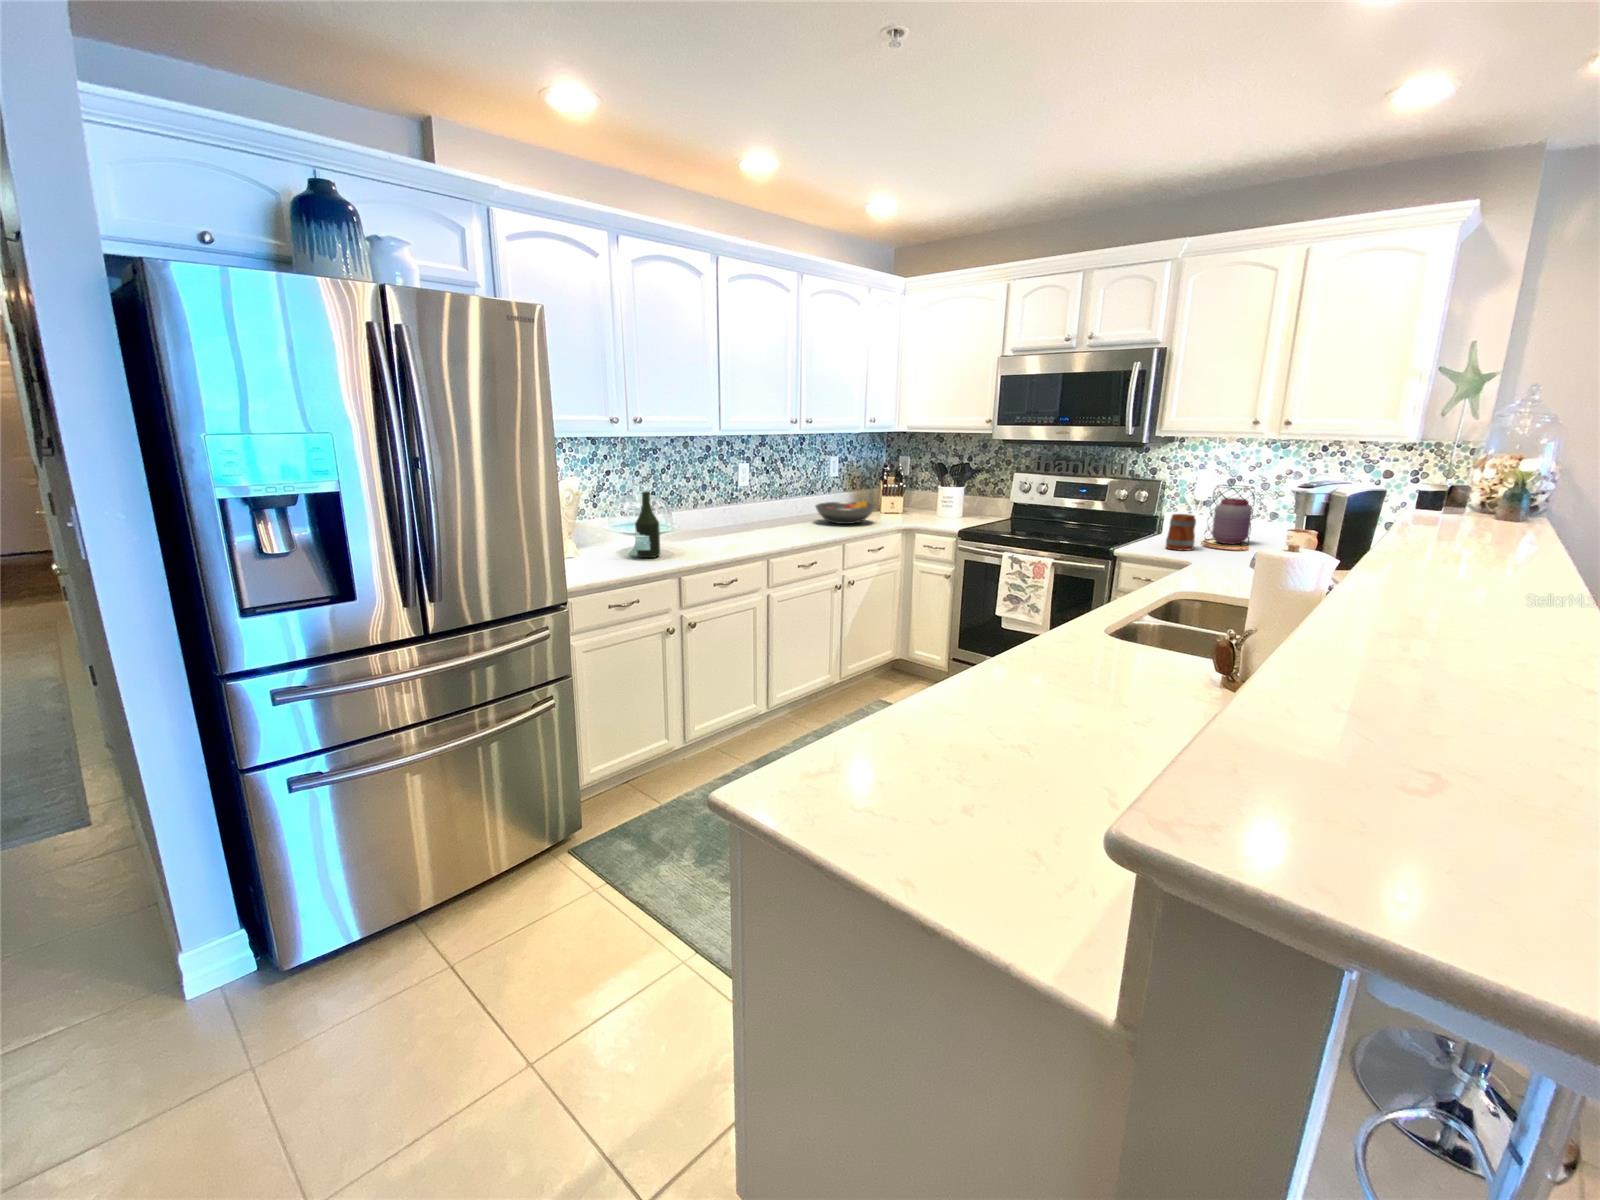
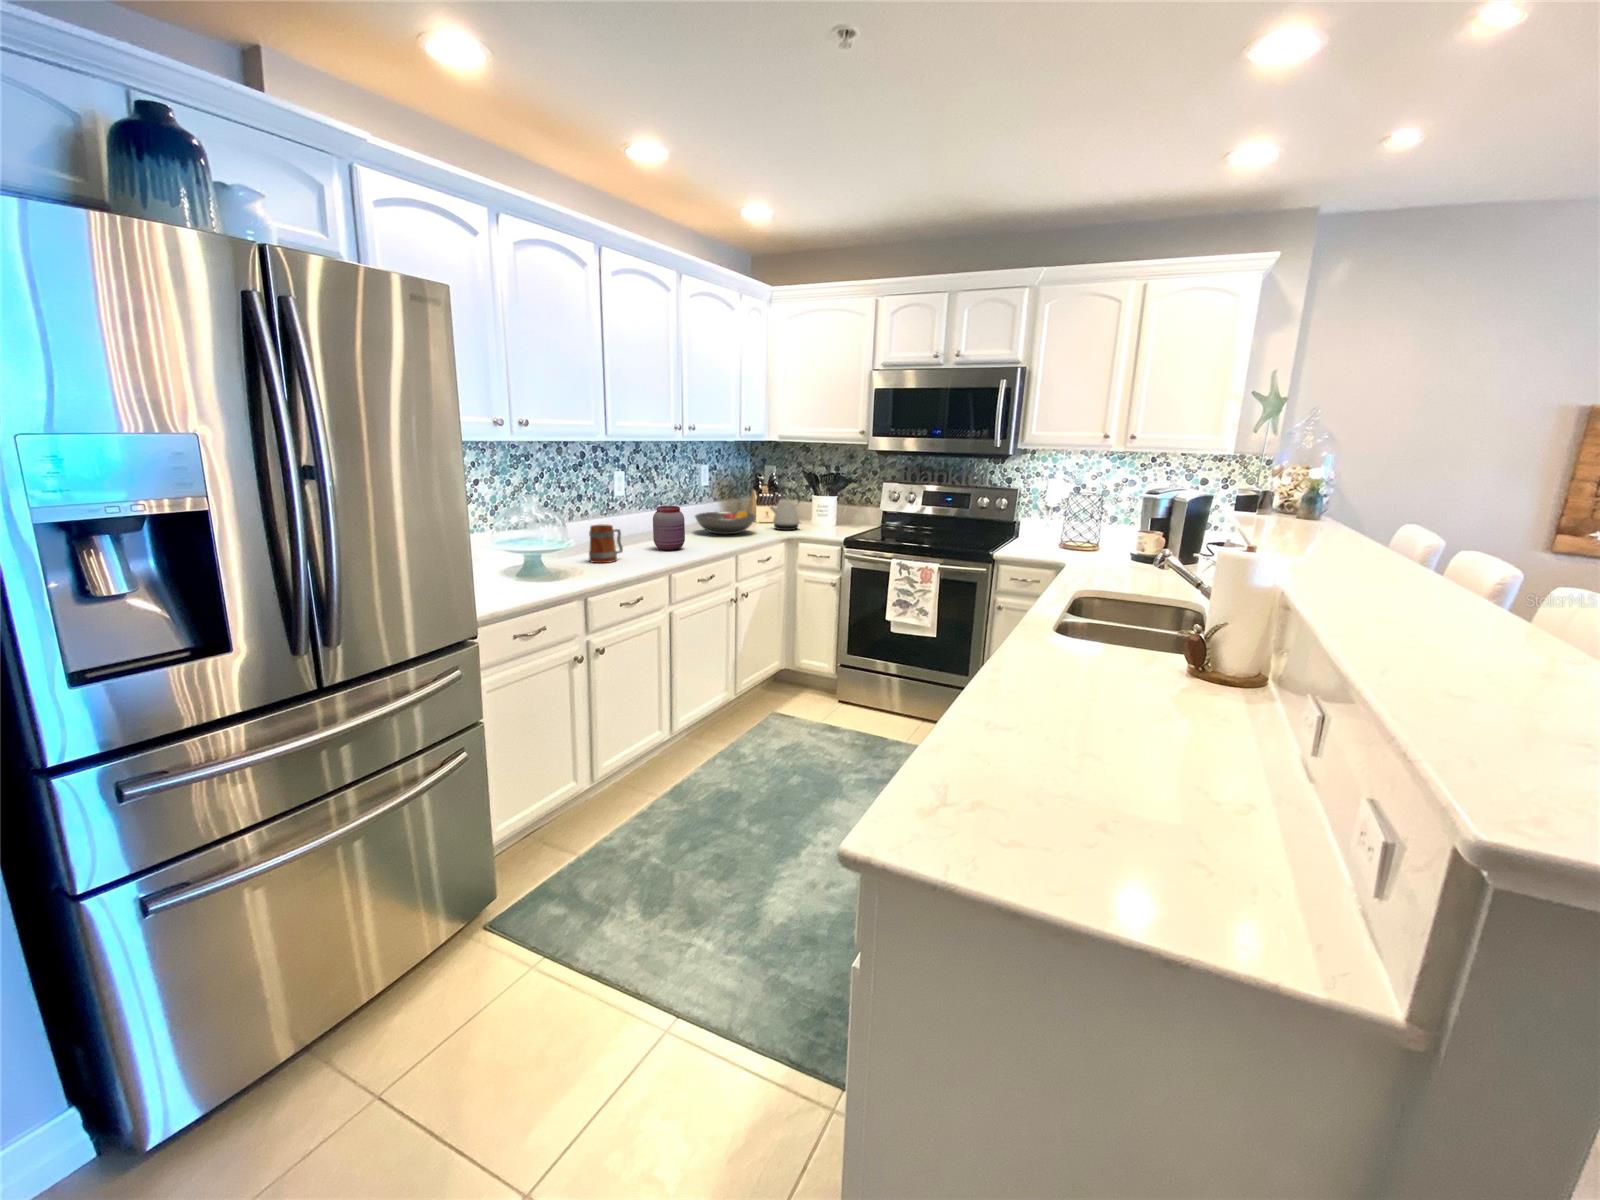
kettle: none [892,477,925,521] -> present [770,487,801,530]
bottle: present [635,491,660,558] -> none [519,503,550,580]
jar: present [1212,498,1252,544] -> present [653,506,685,550]
mug: present [1166,514,1196,551] -> present [589,525,623,563]

